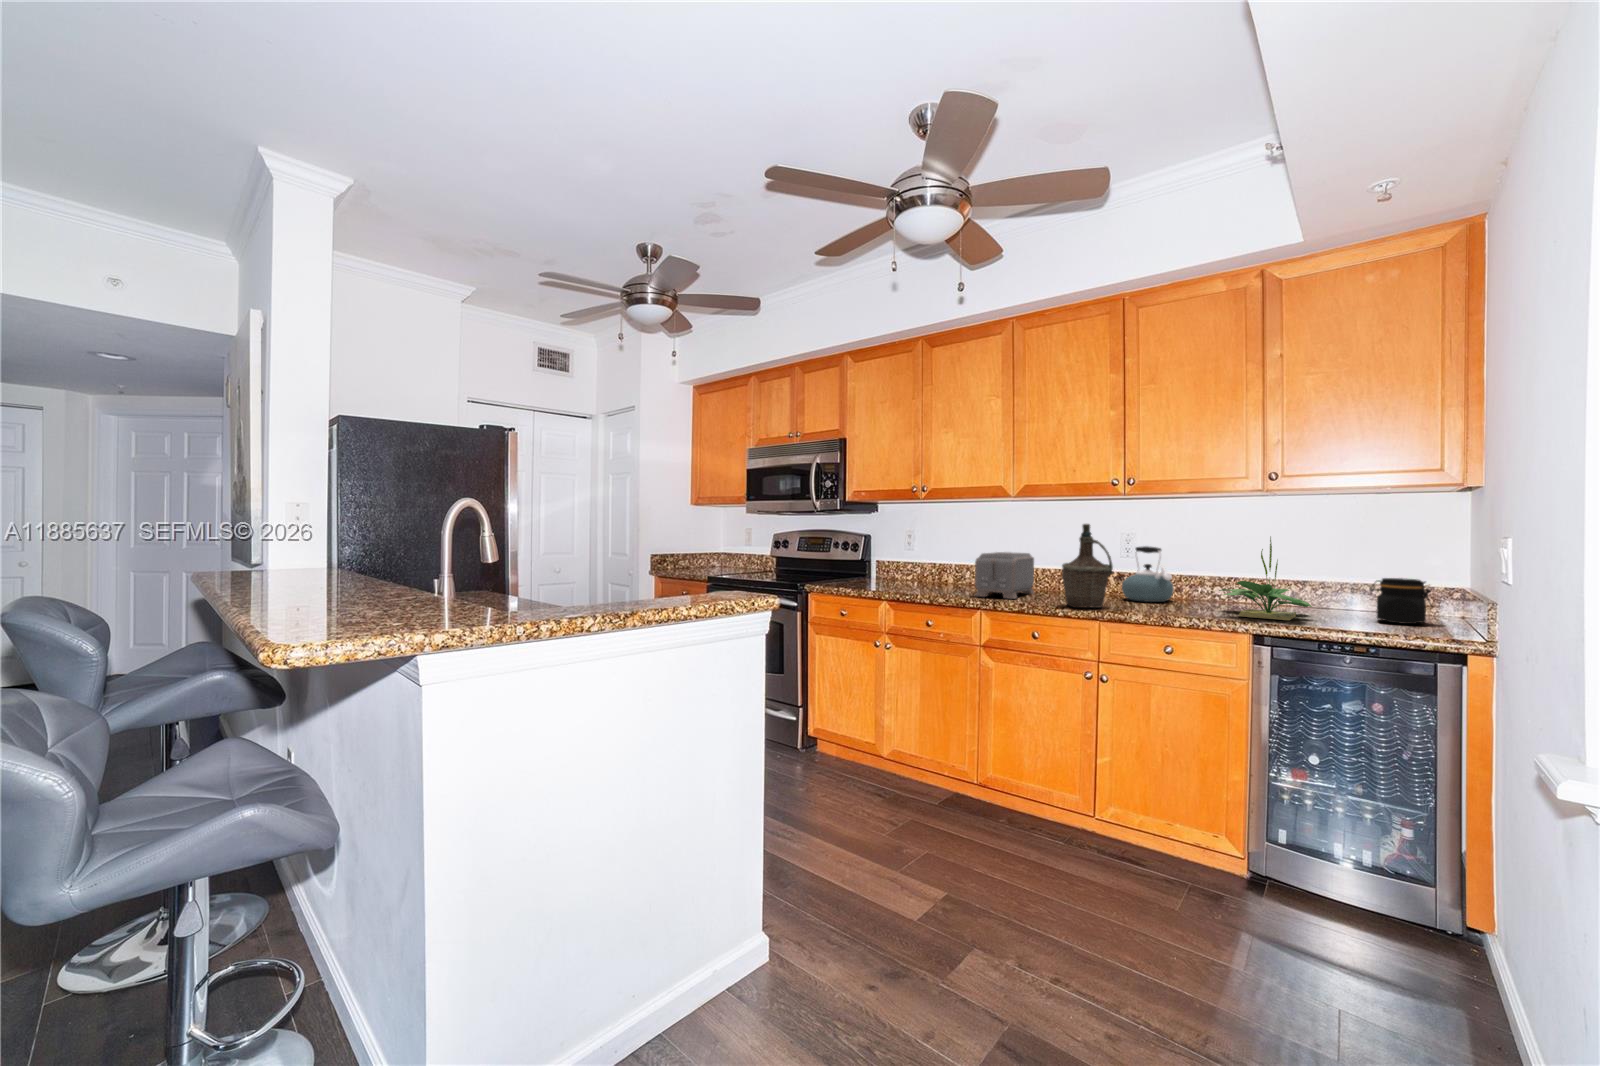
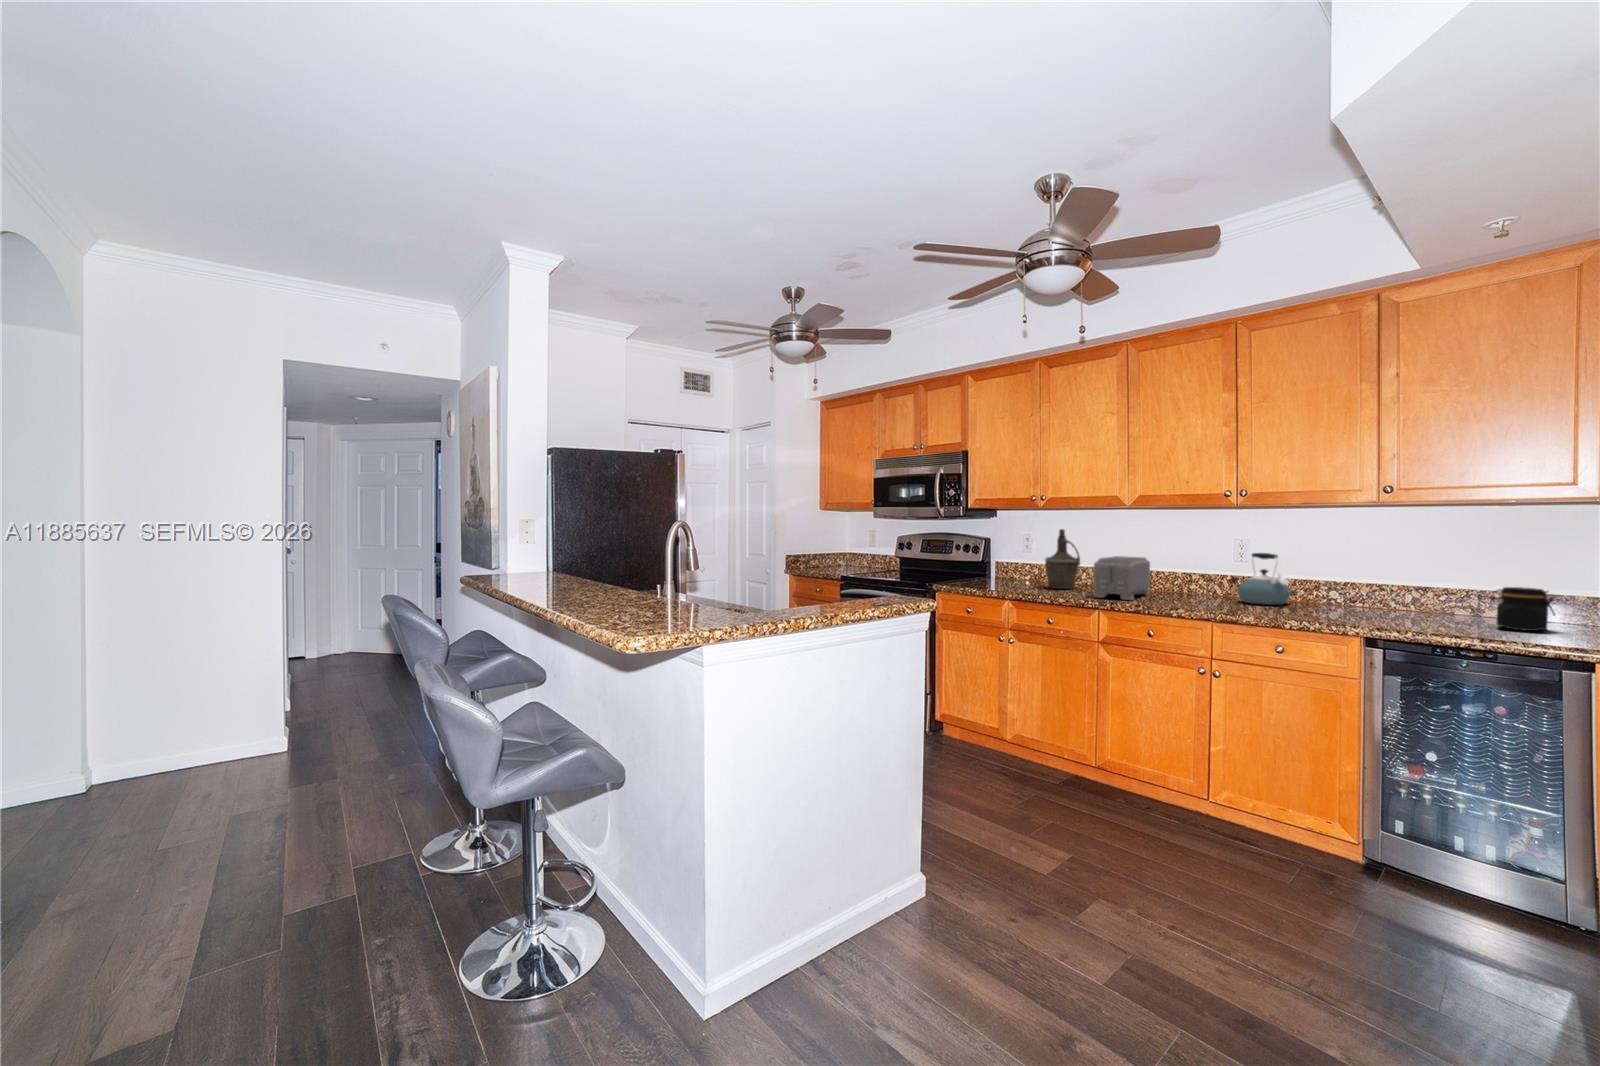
bottle: present [1062,524,1113,608] -> present [1045,529,1080,589]
potted plant: present [1219,537,1312,620] -> none [1335,546,1430,626]

